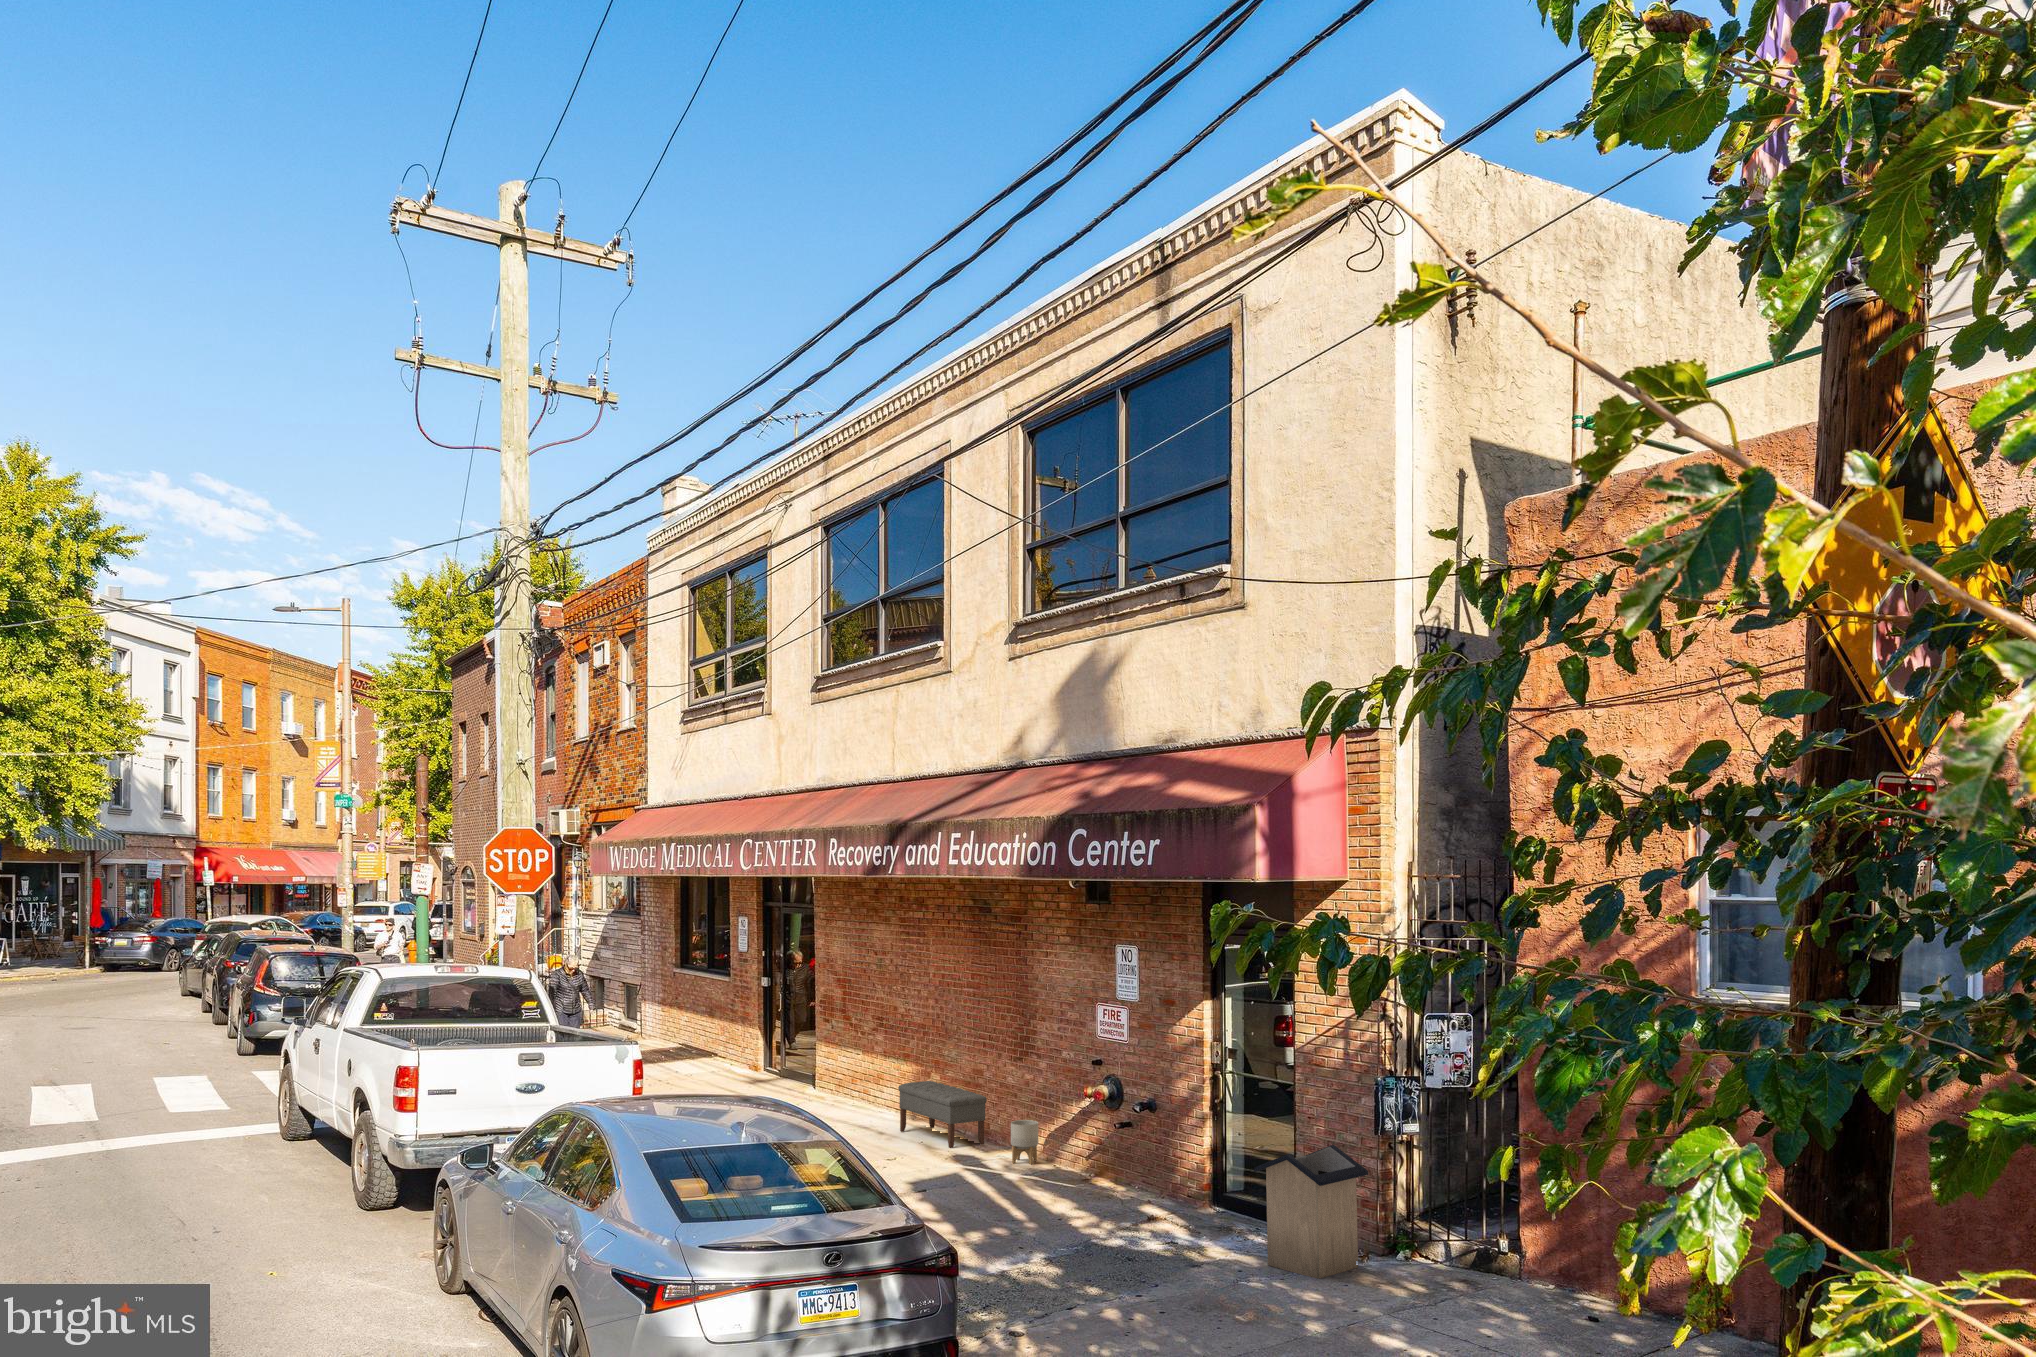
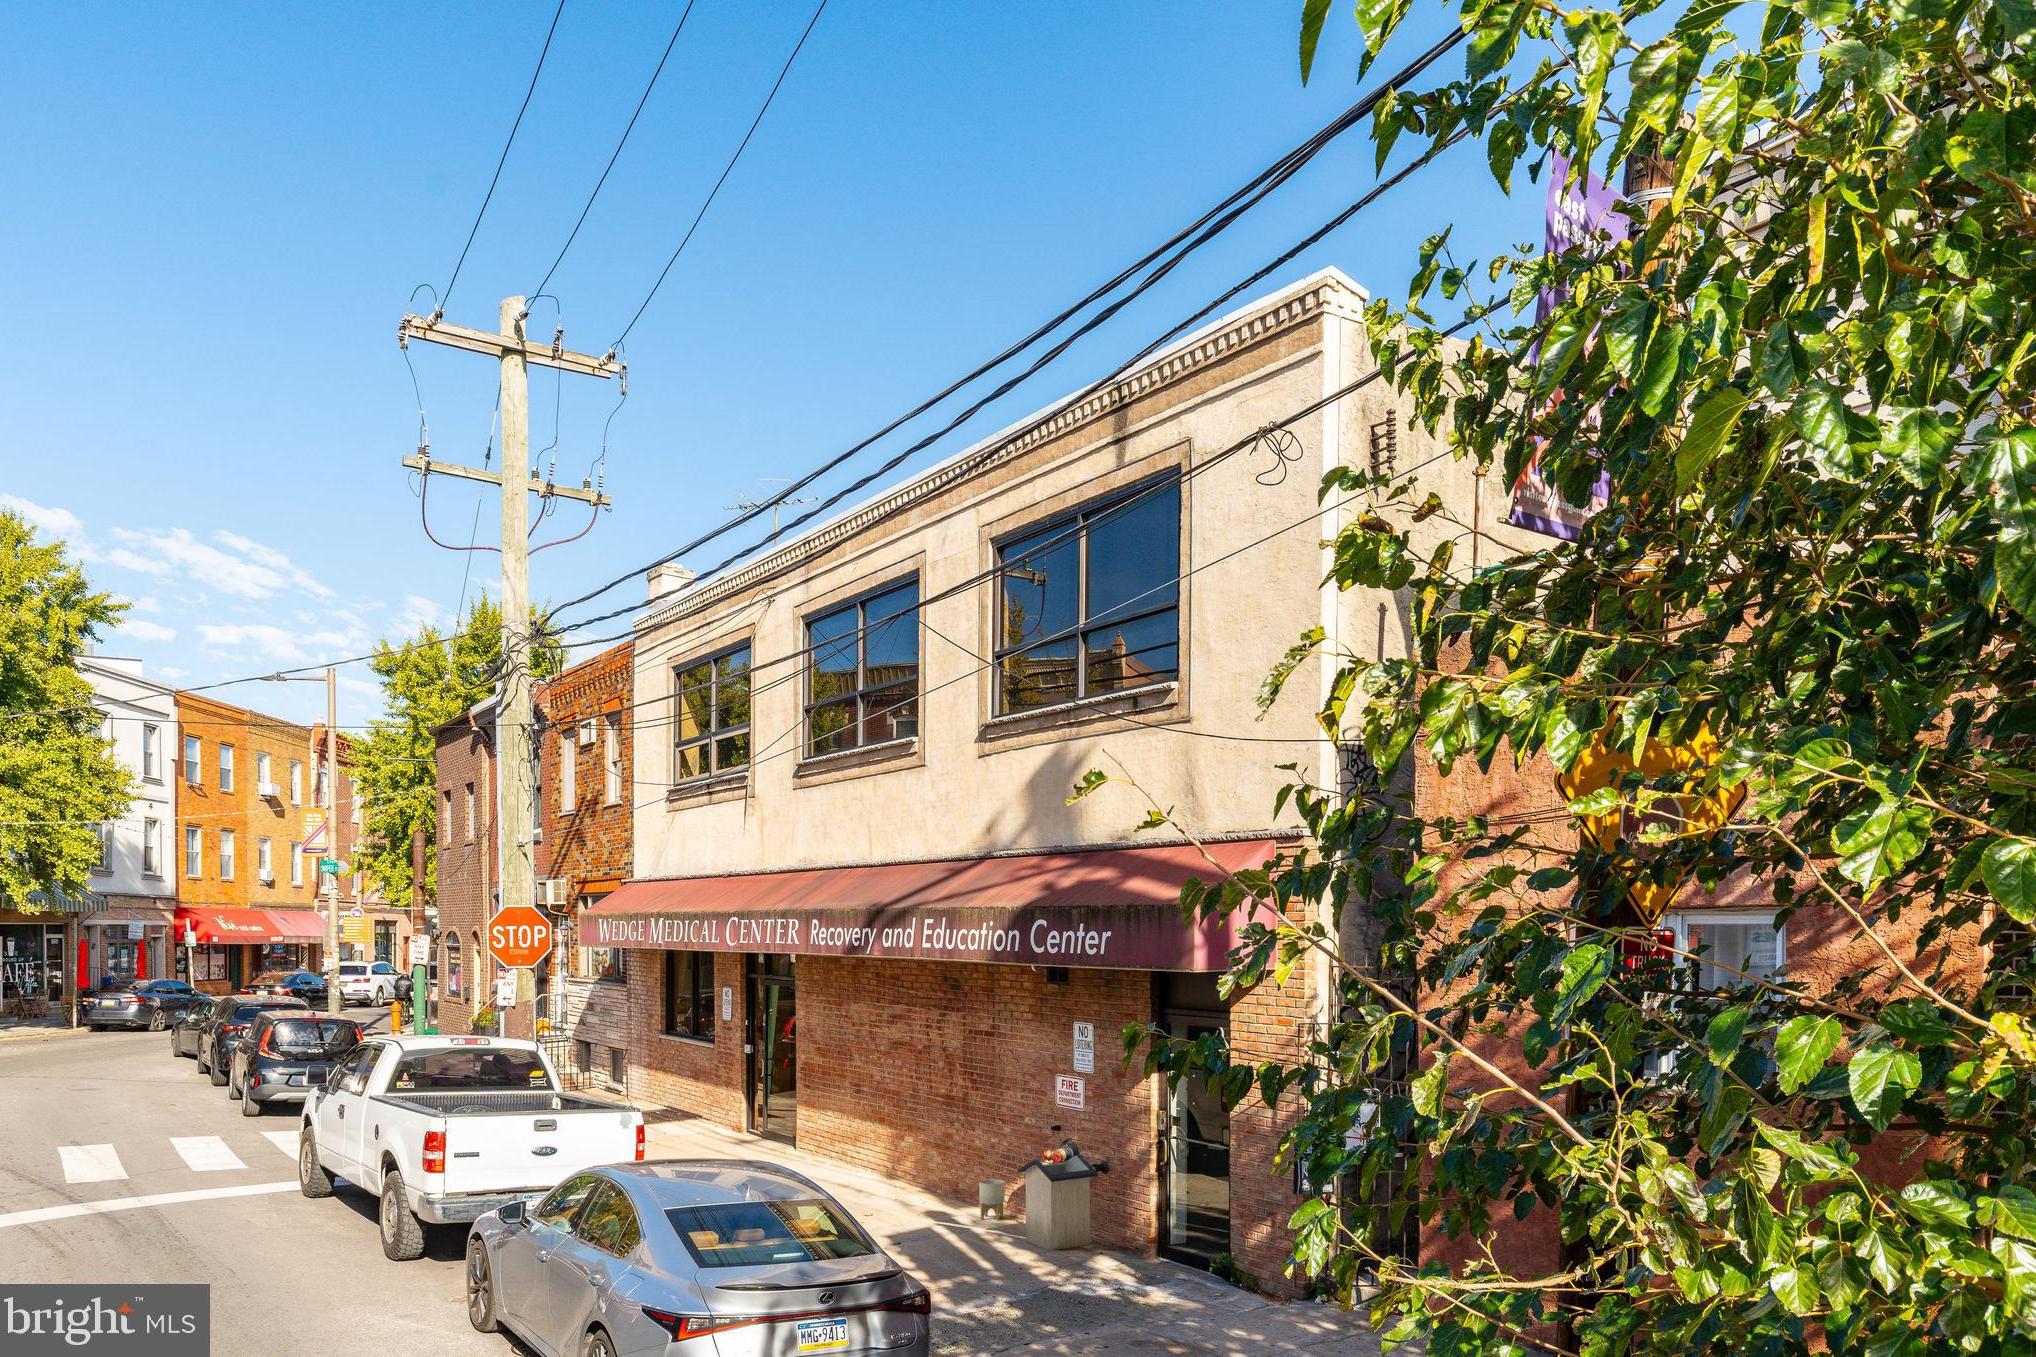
bench: present [898,1081,987,1148] -> none [876,1143,958,1206]
trash can: present [1254,1145,1368,1279] -> present [1018,1154,1098,1250]

